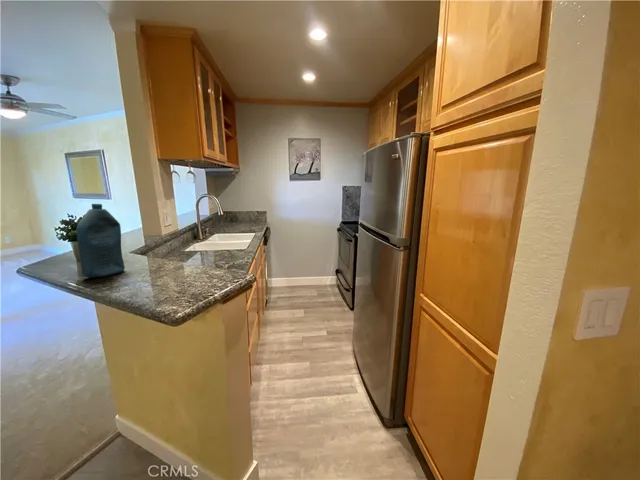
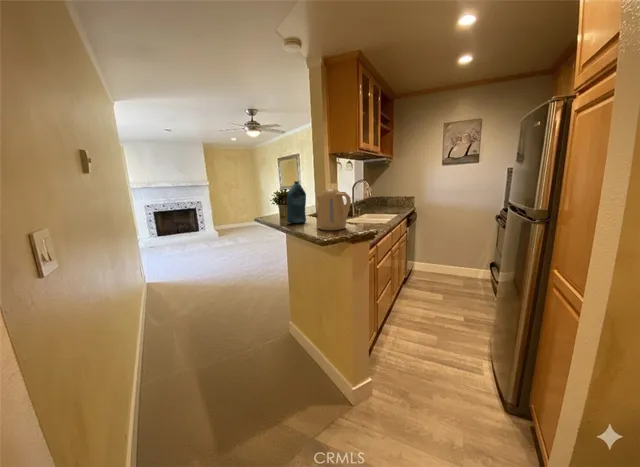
kettle: none [142,218,208,287] -> present [317,188,351,230]

